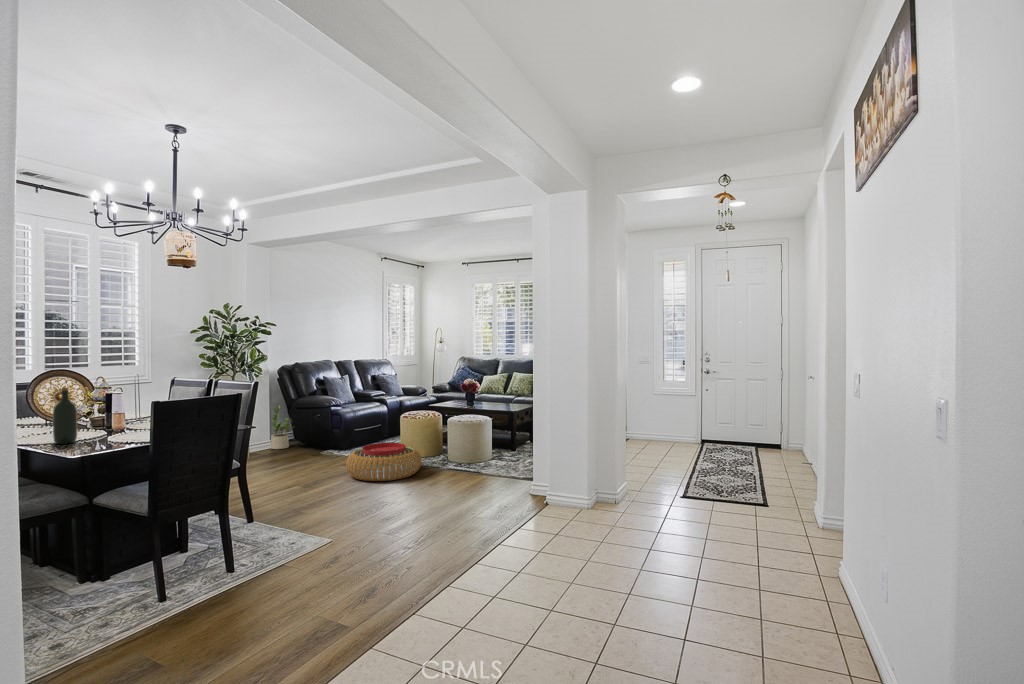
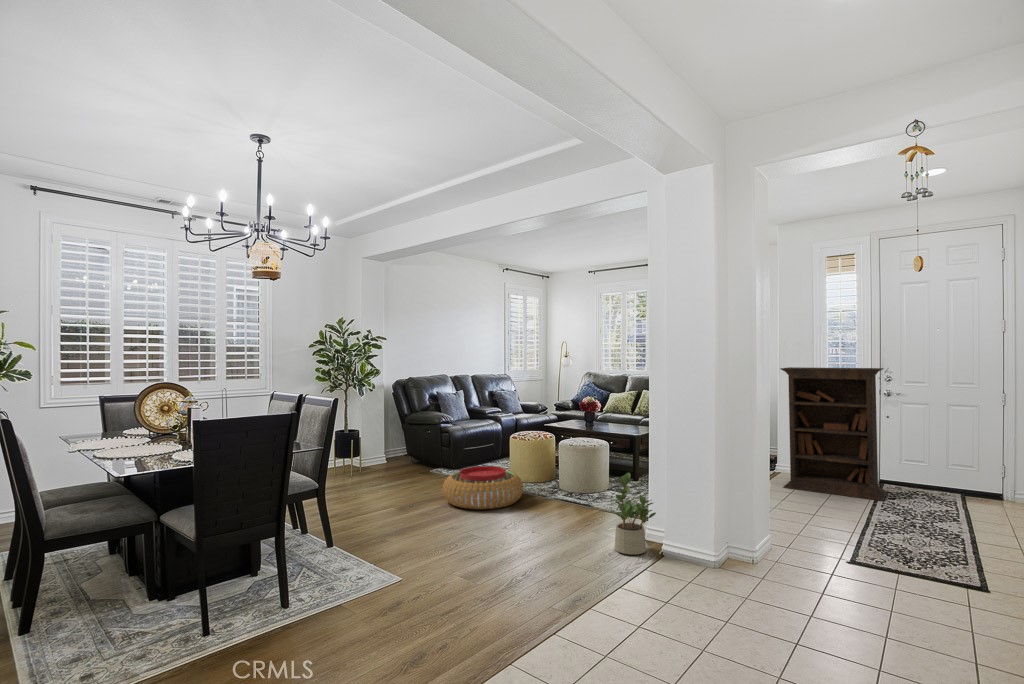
bookcase: none [629,353,703,455] -> present [780,367,886,501]
wine bottle: present [53,388,77,444] -> none [135,404,158,460]
potted plant: present [271,406,294,449] -> present [615,473,656,555]

